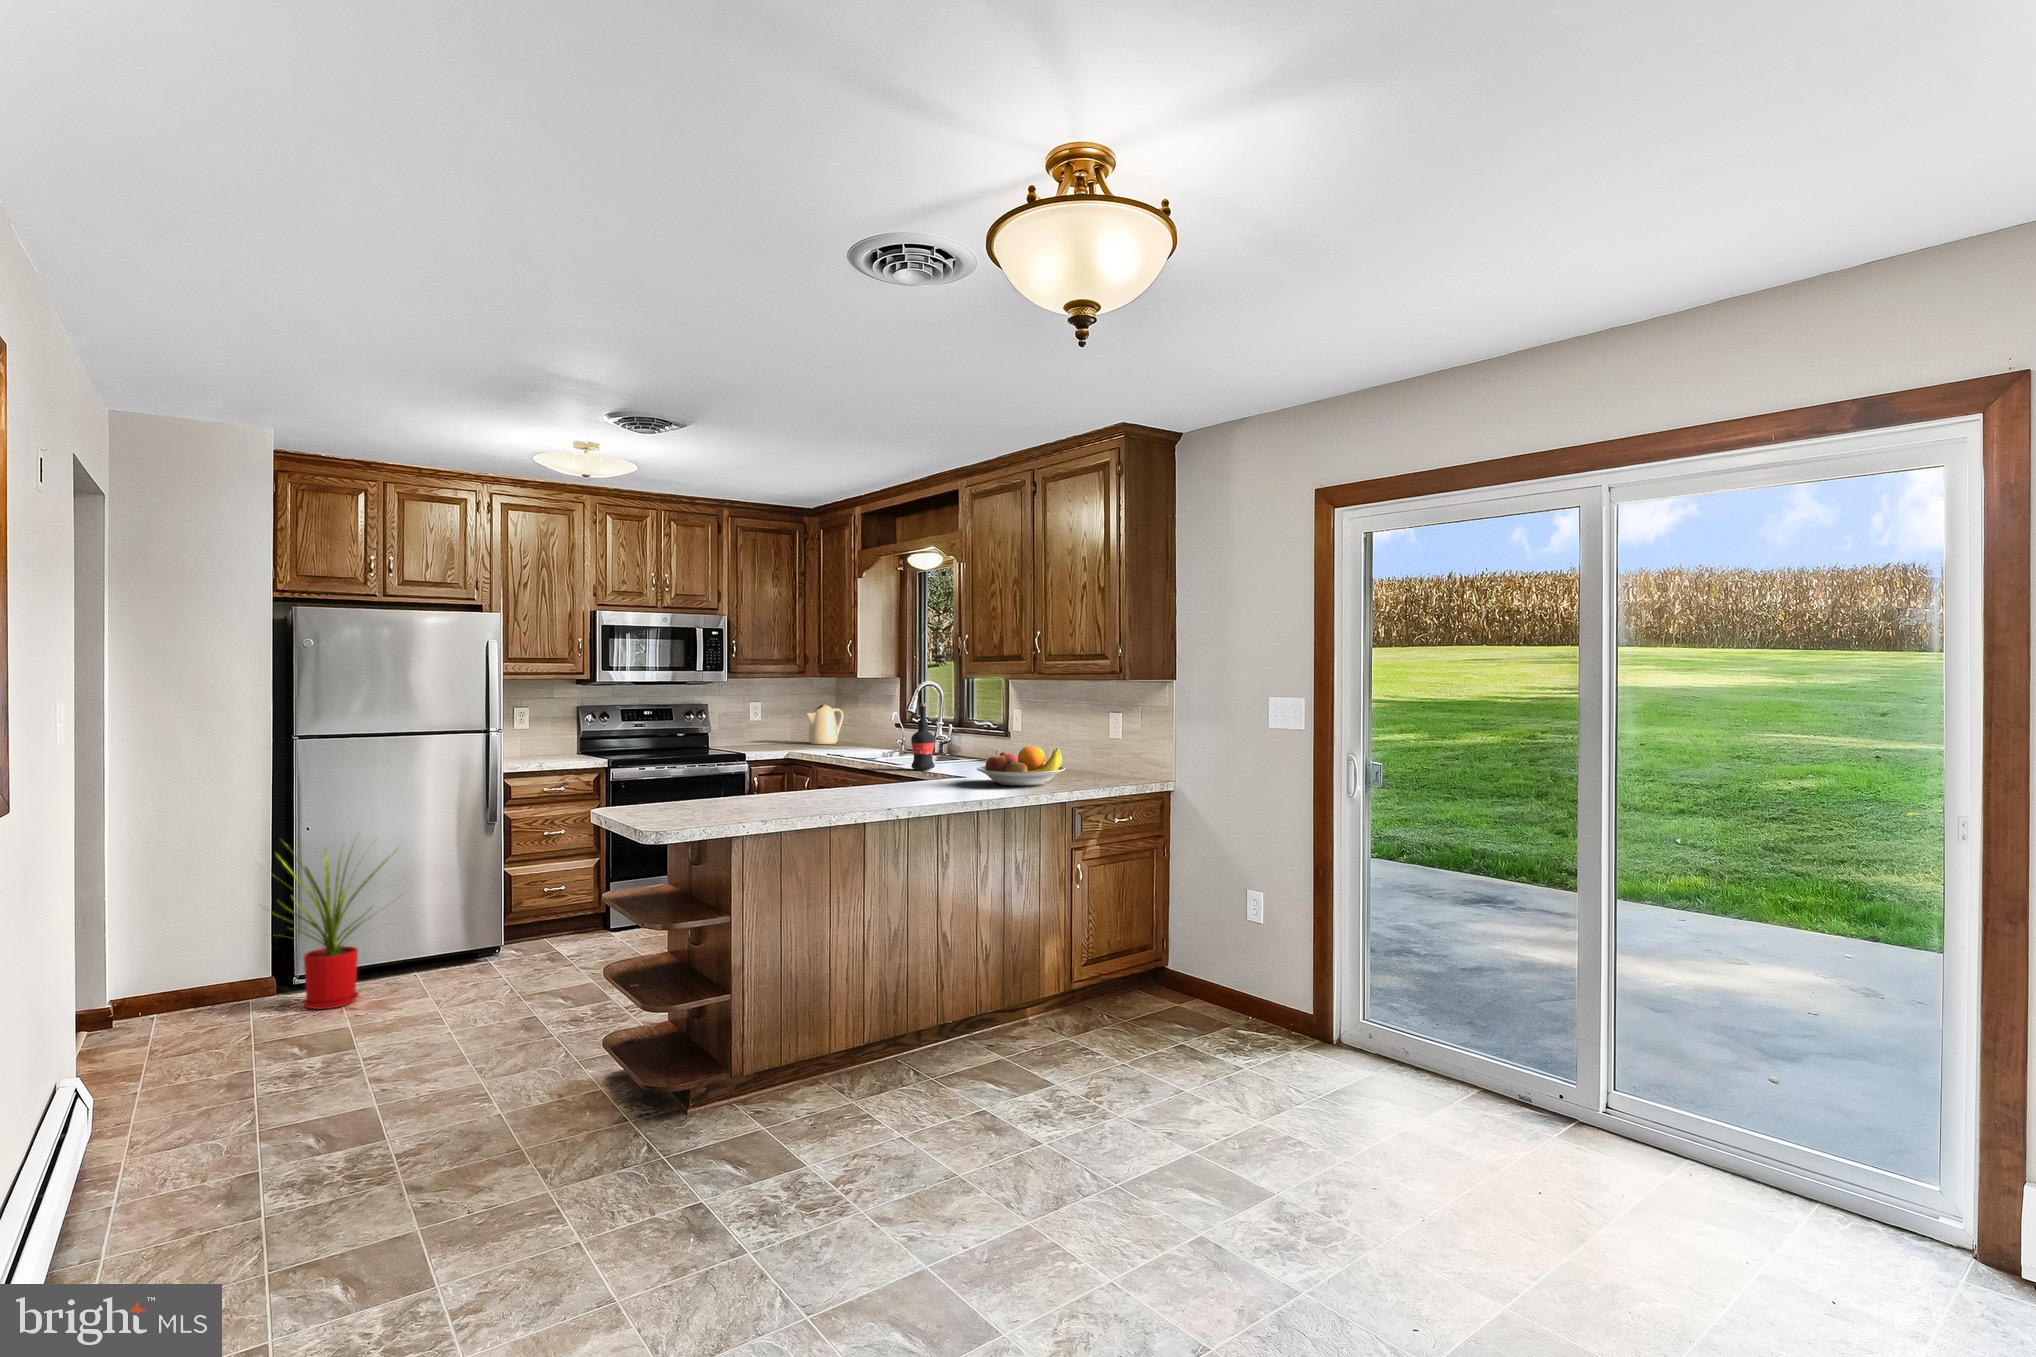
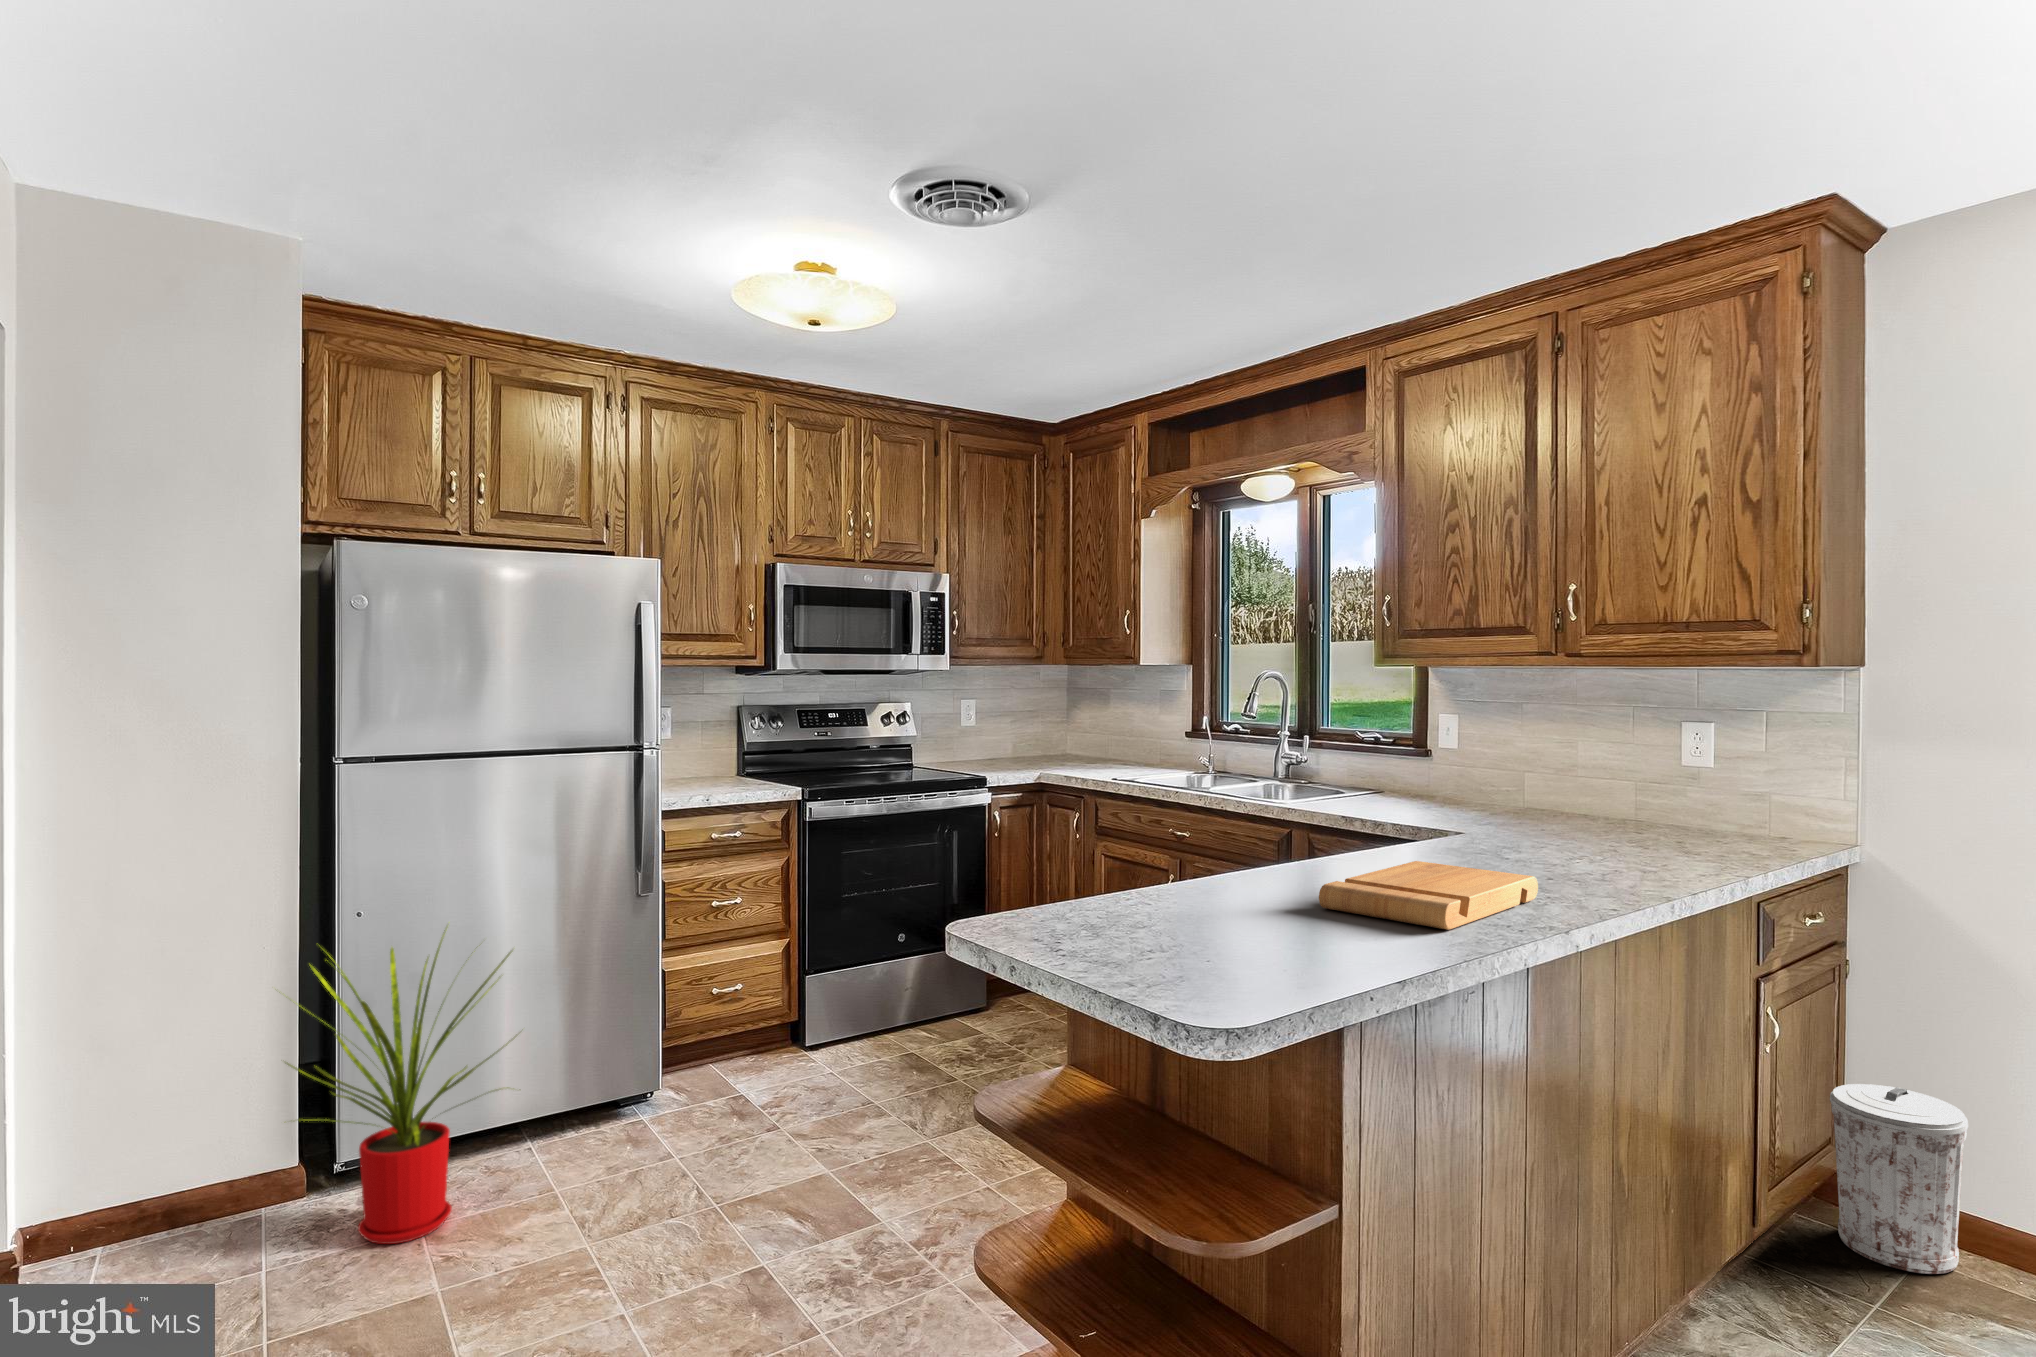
wine bottle: present [911,703,935,770] -> none [1326,703,1367,812]
kettle: present [807,705,844,744] -> none [1039,703,1086,760]
fruit bowl: present [977,746,1065,786] -> none [1536,782,1718,855]
cutting board: none [780,784,901,807] -> present [1319,861,1538,930]
trash can: none [1142,916,1202,1013] -> present [1830,1084,1968,1274]

